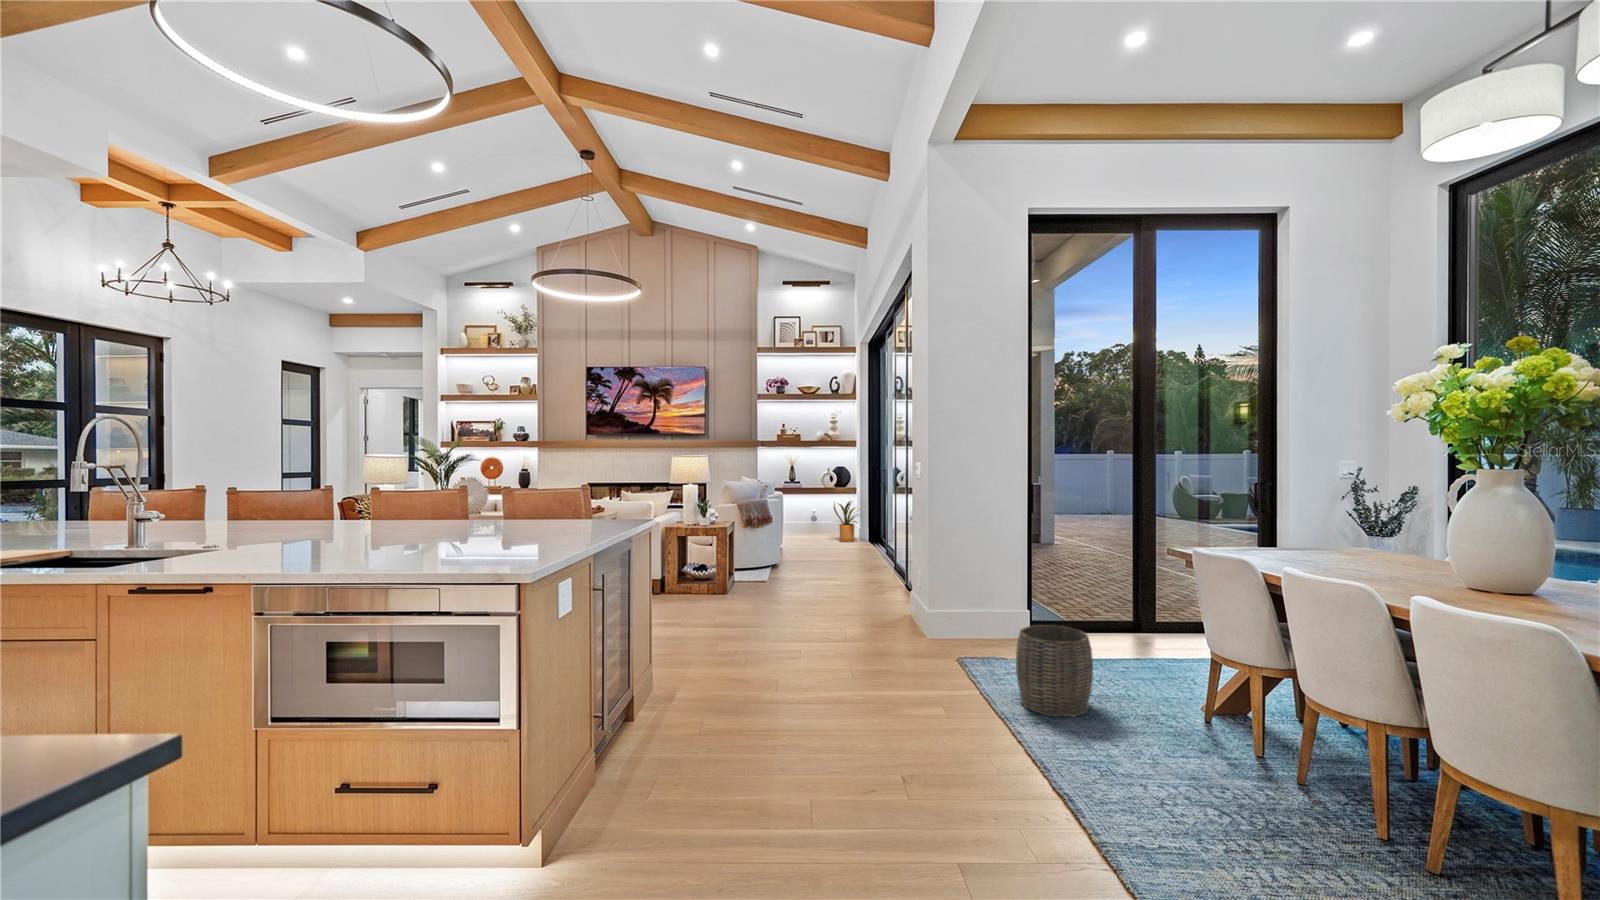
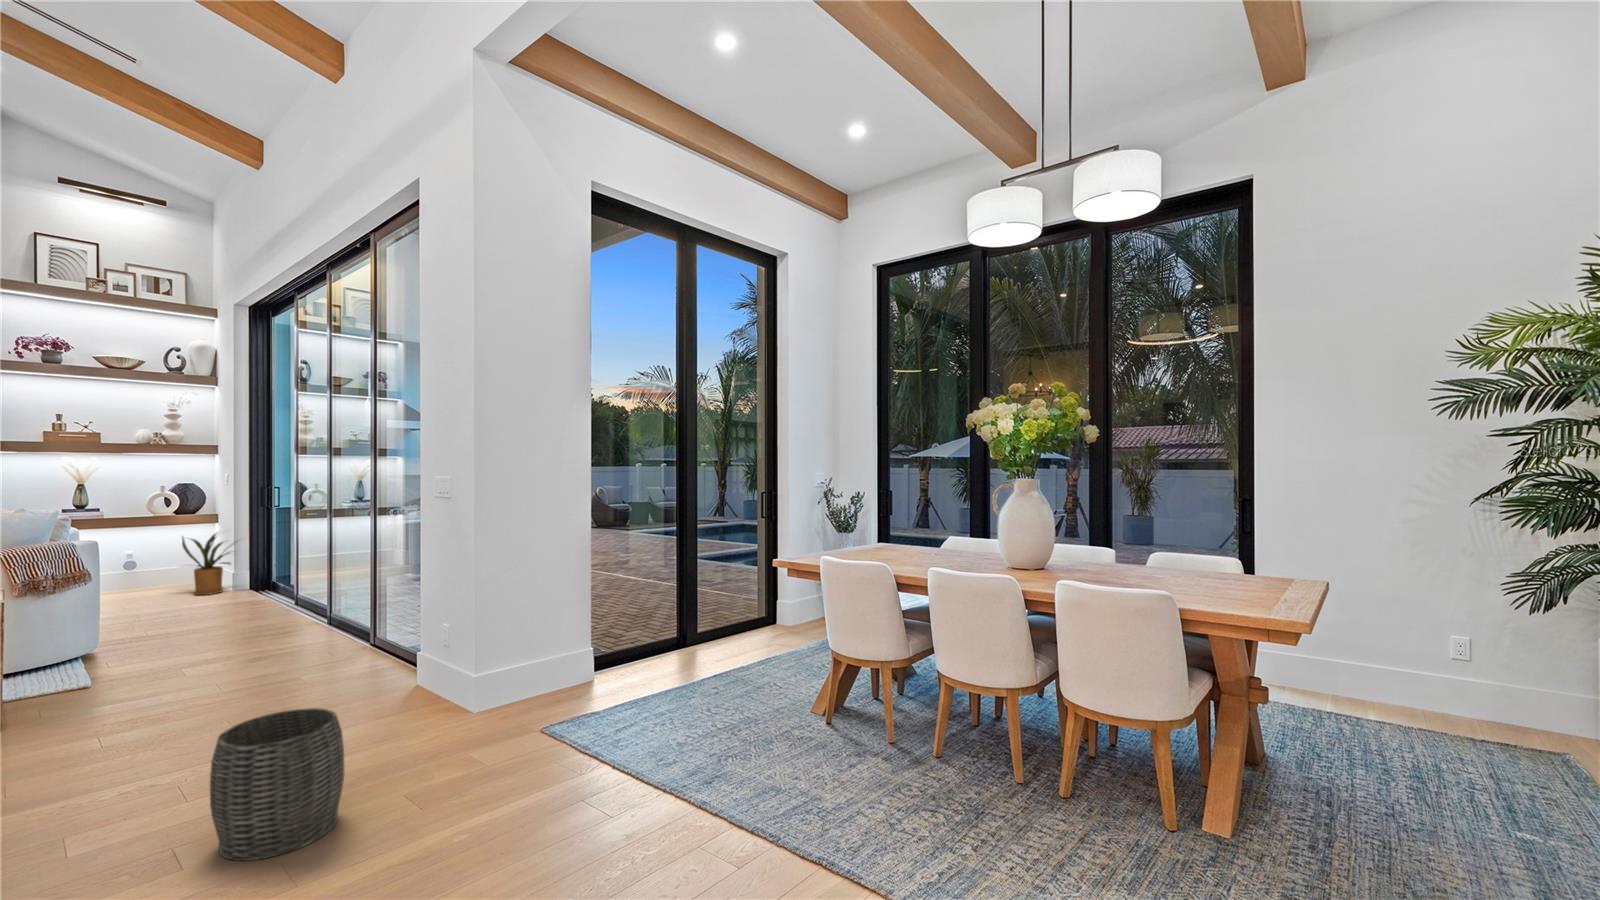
woven basket: present [1016,625,1093,717] -> present [210,708,344,861]

